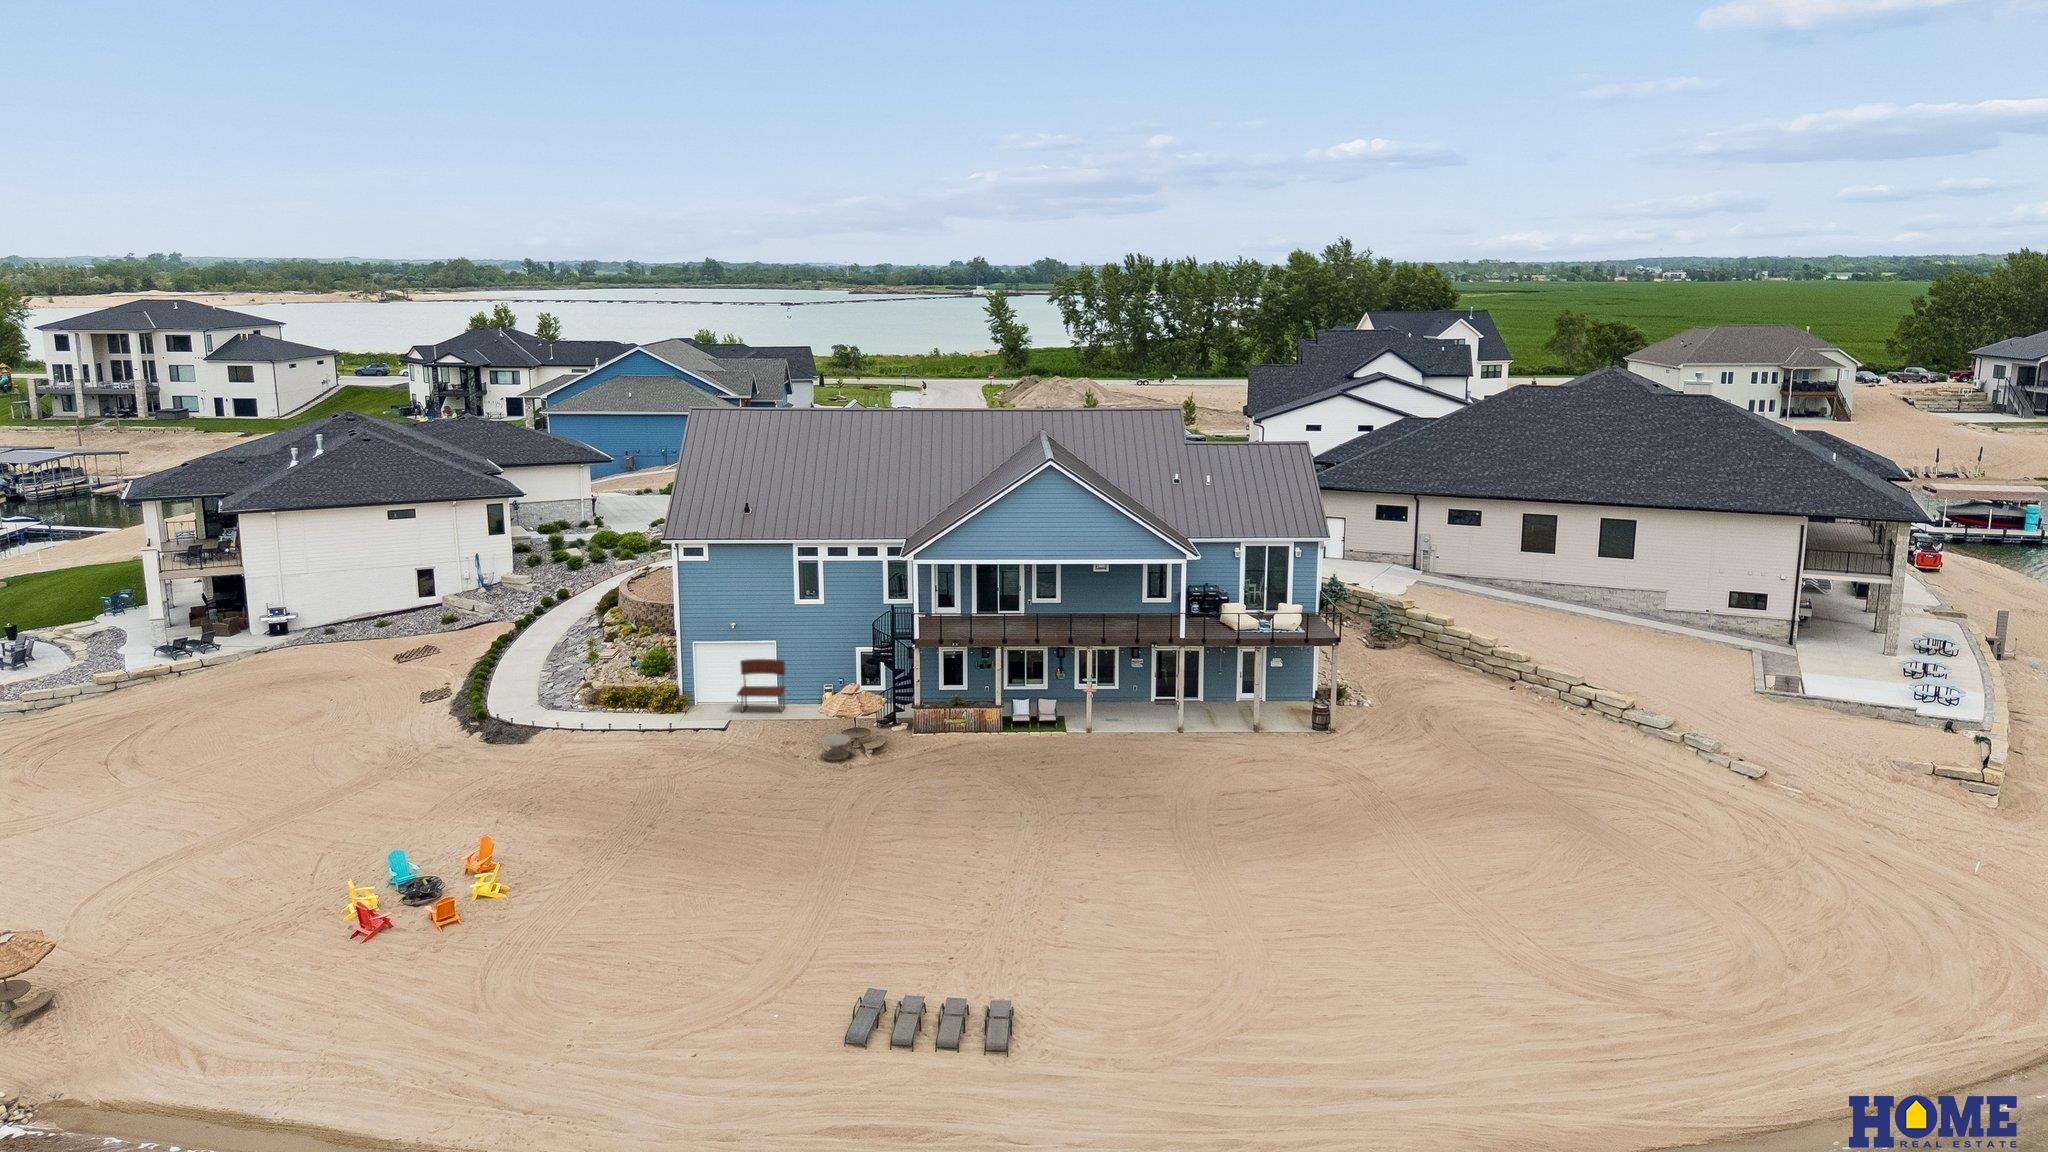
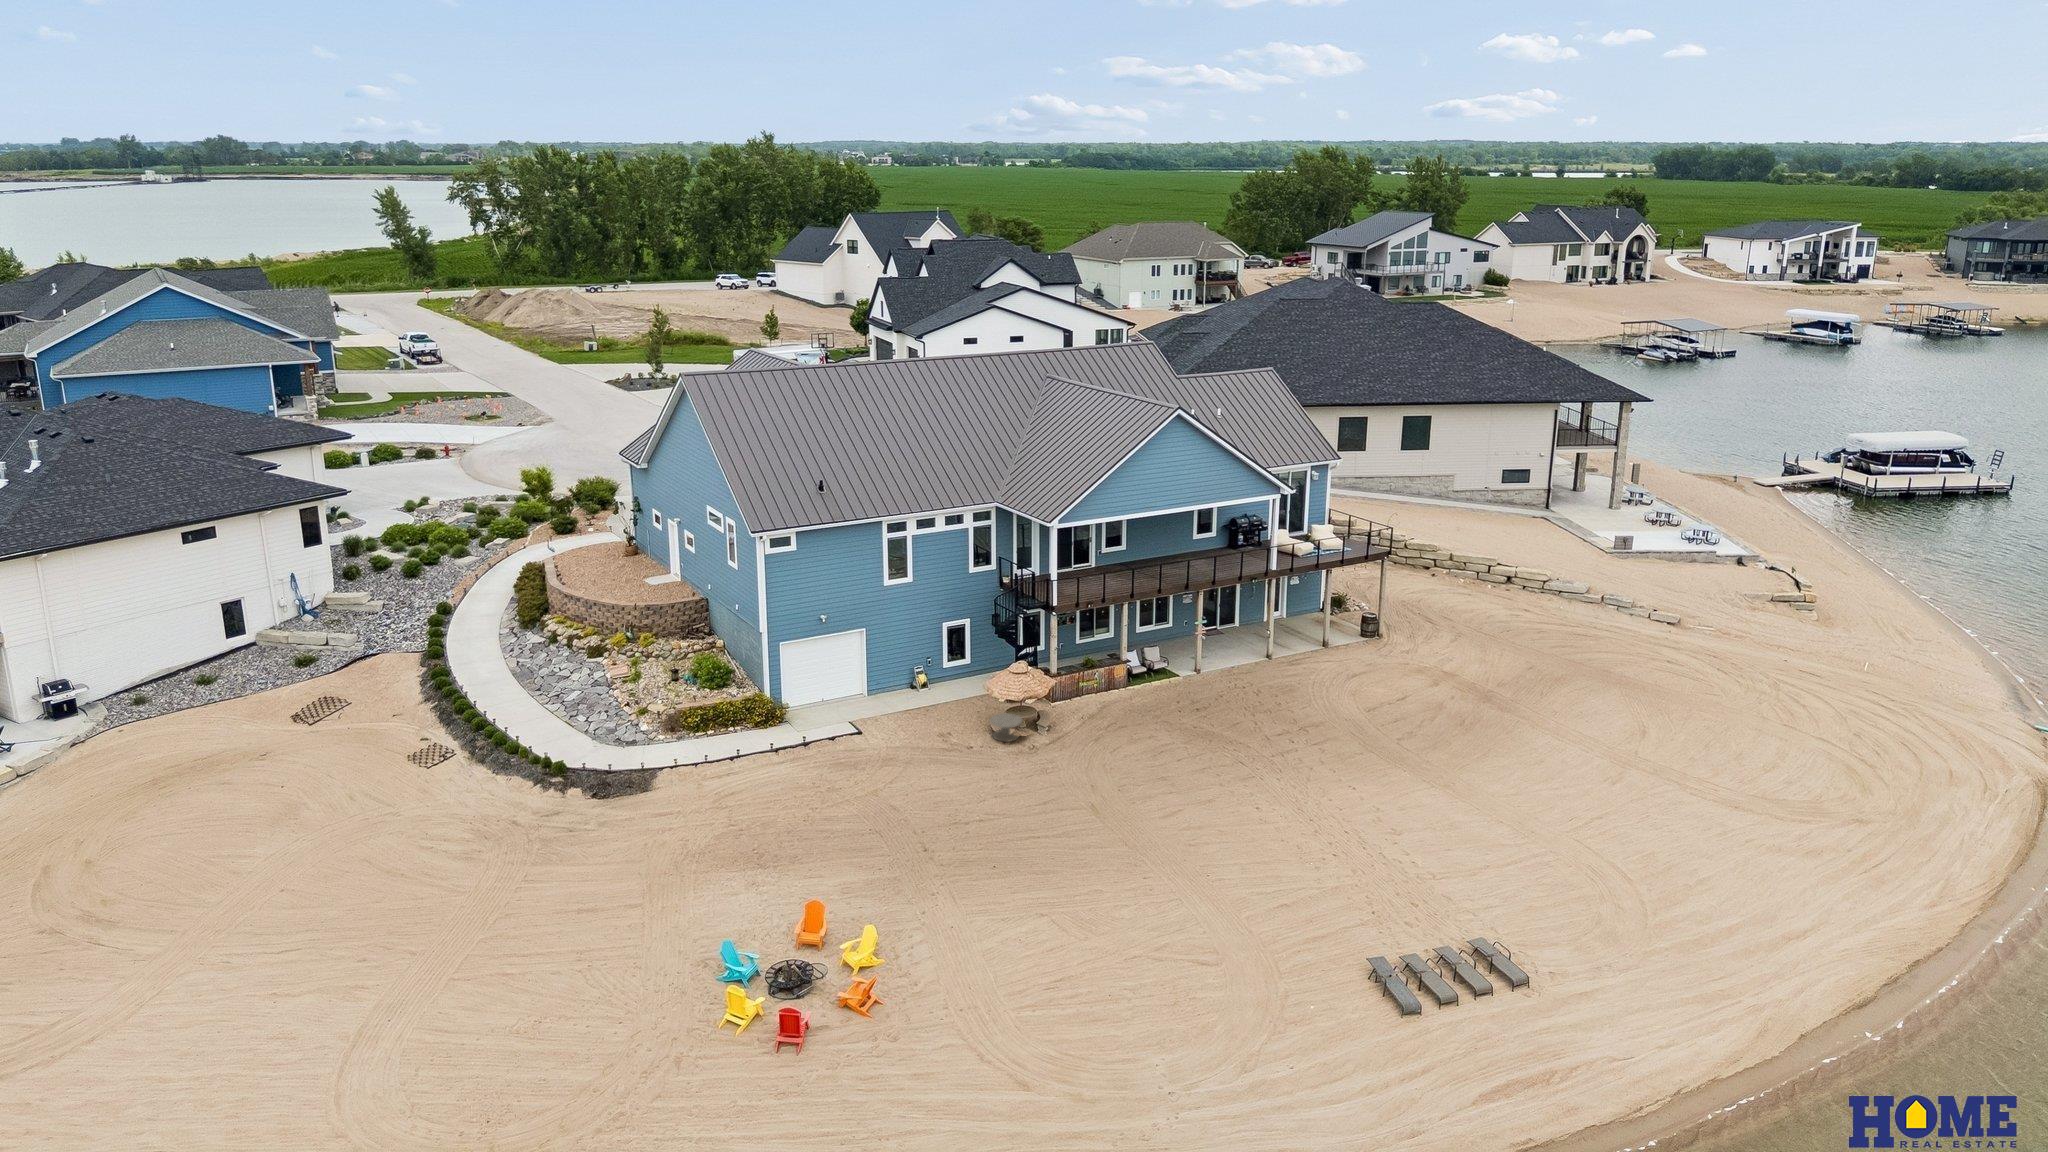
bench: present [737,659,785,712] -> none [834,647,888,710]

